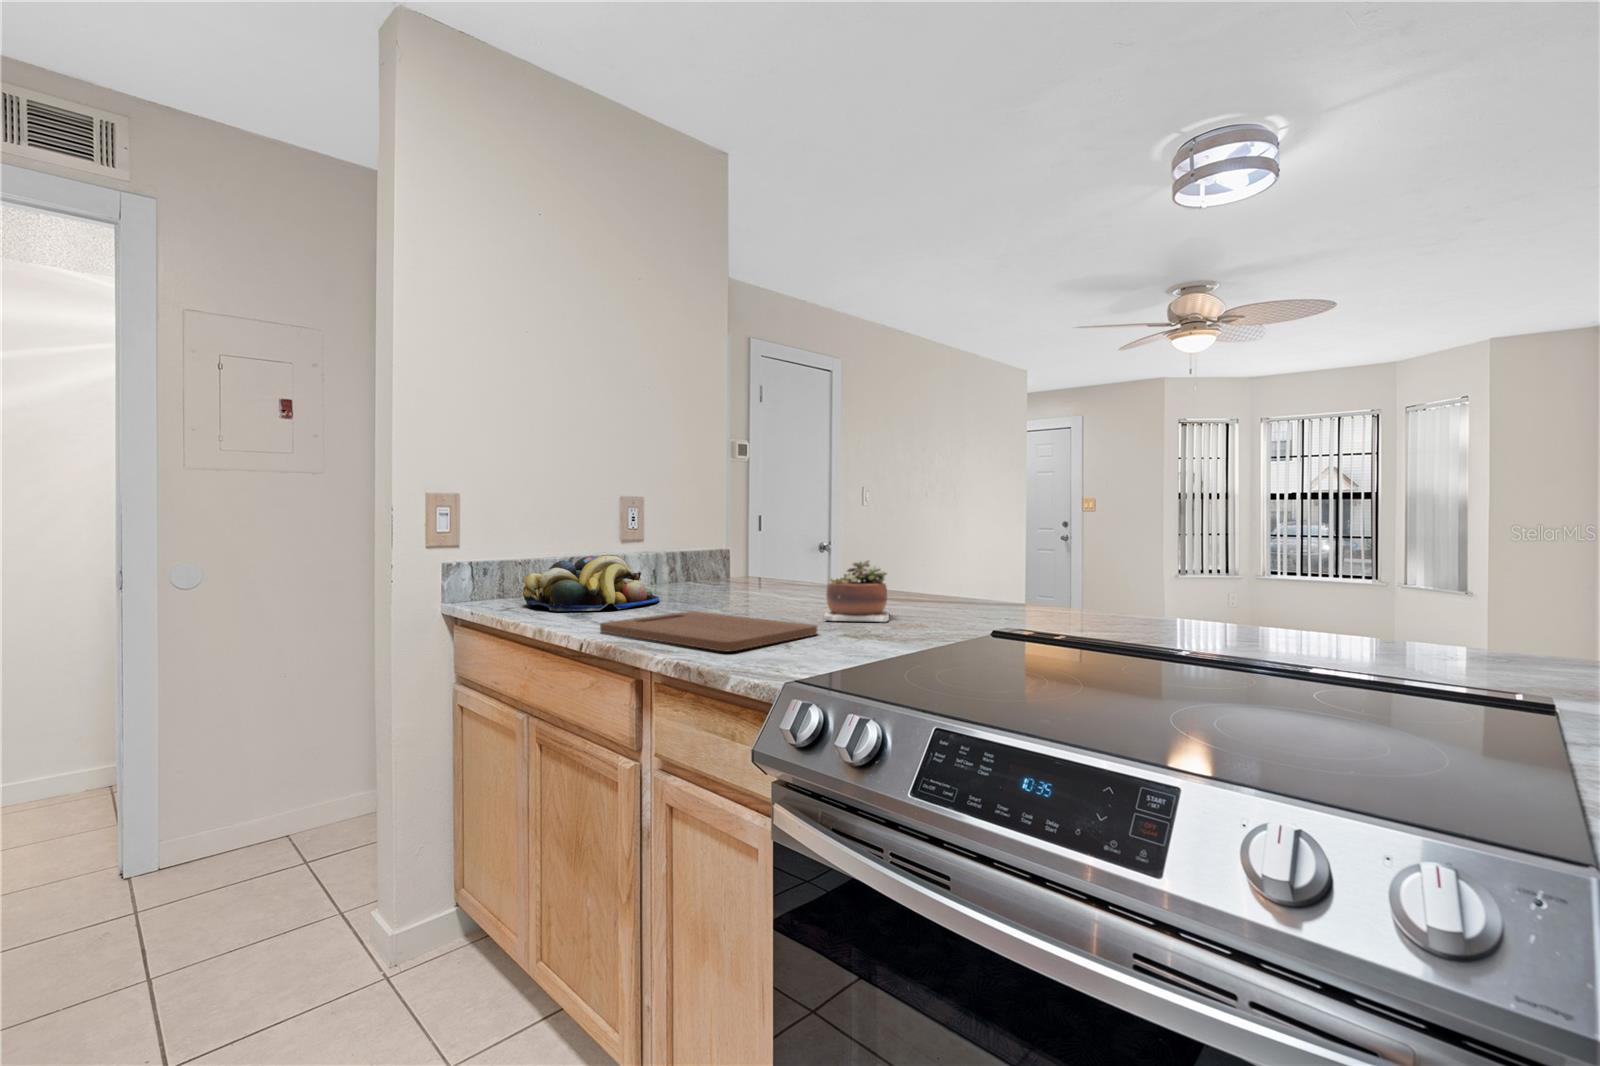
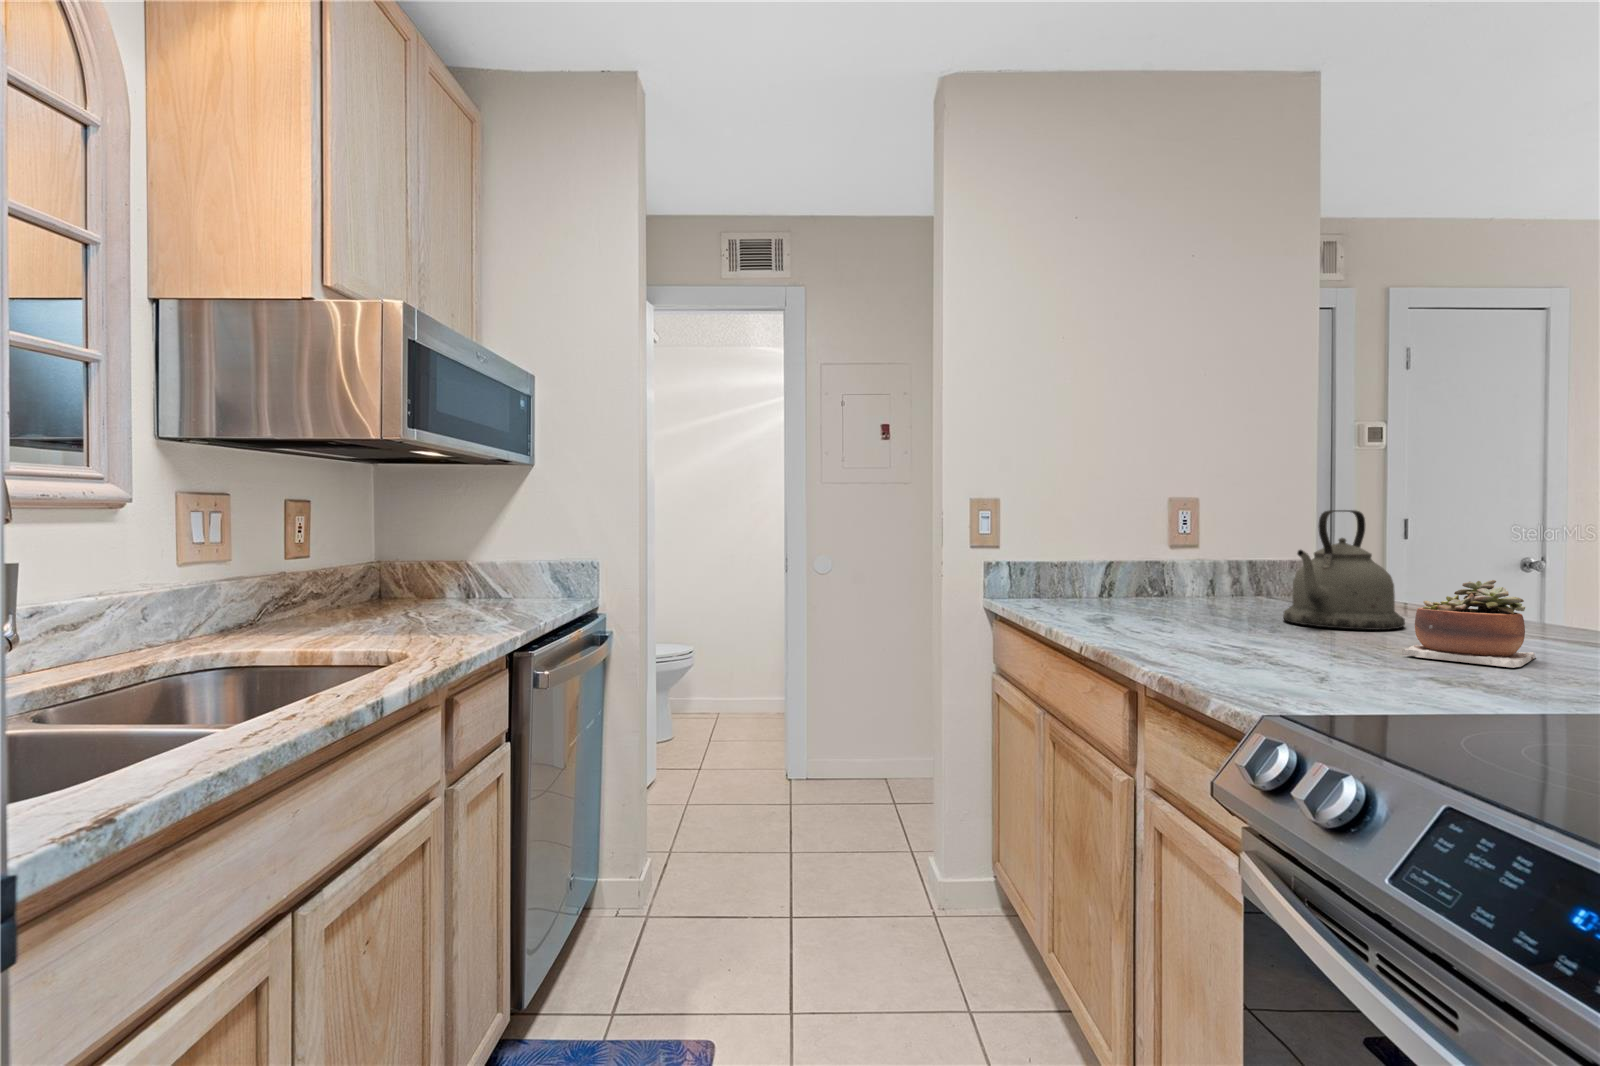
kettle: none [724,509,804,604] -> present [1283,510,1405,630]
fruit bowl: present [523,555,659,611] -> none [1052,561,1201,618]
cutting board: present [600,611,817,651] -> none [1103,627,1375,674]

